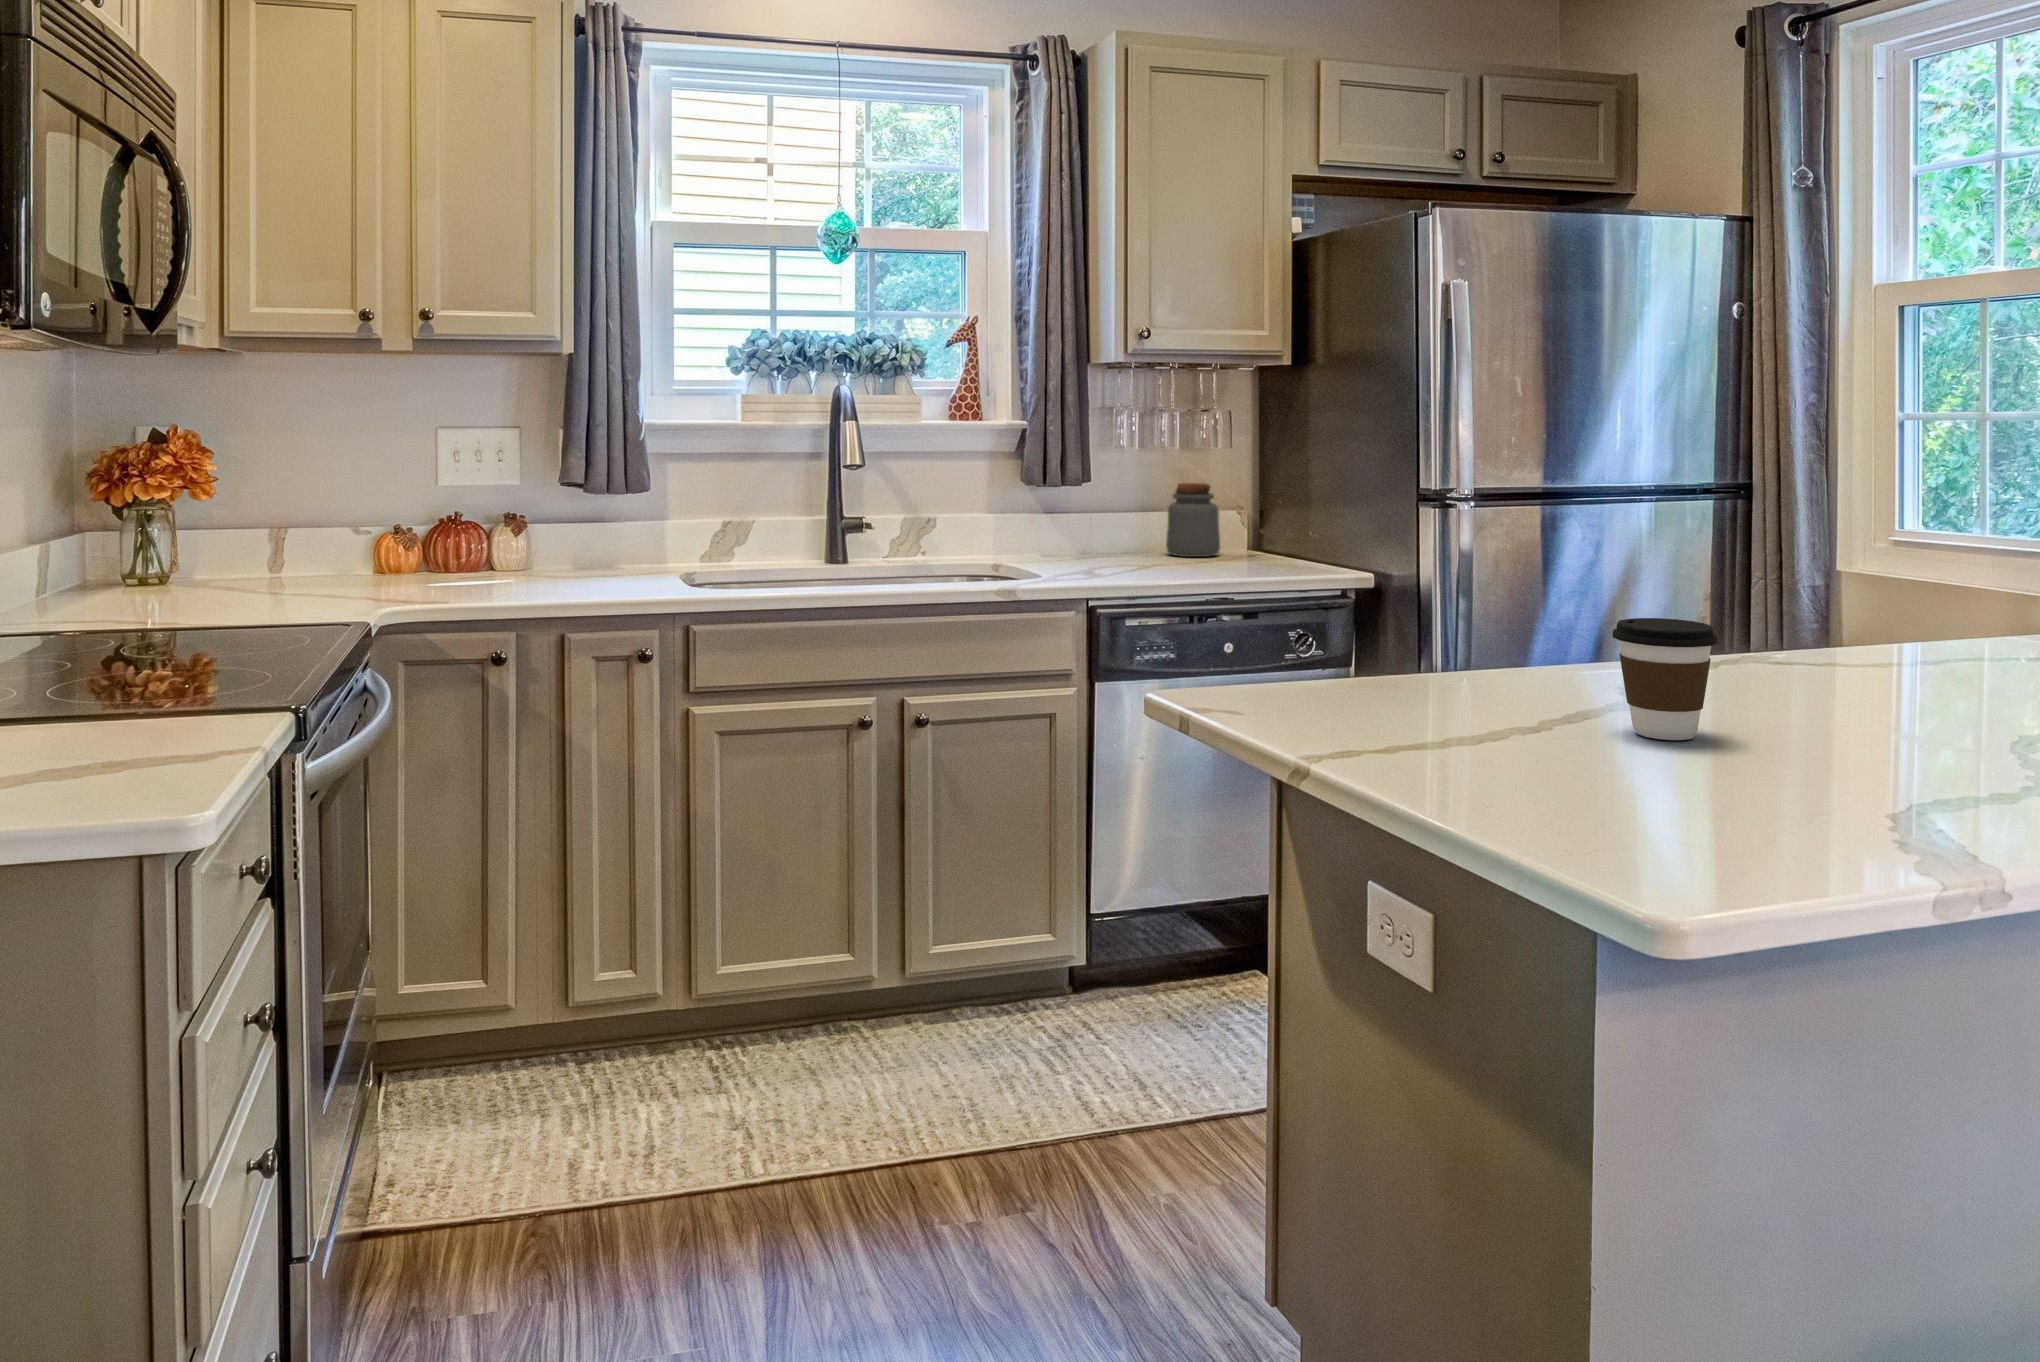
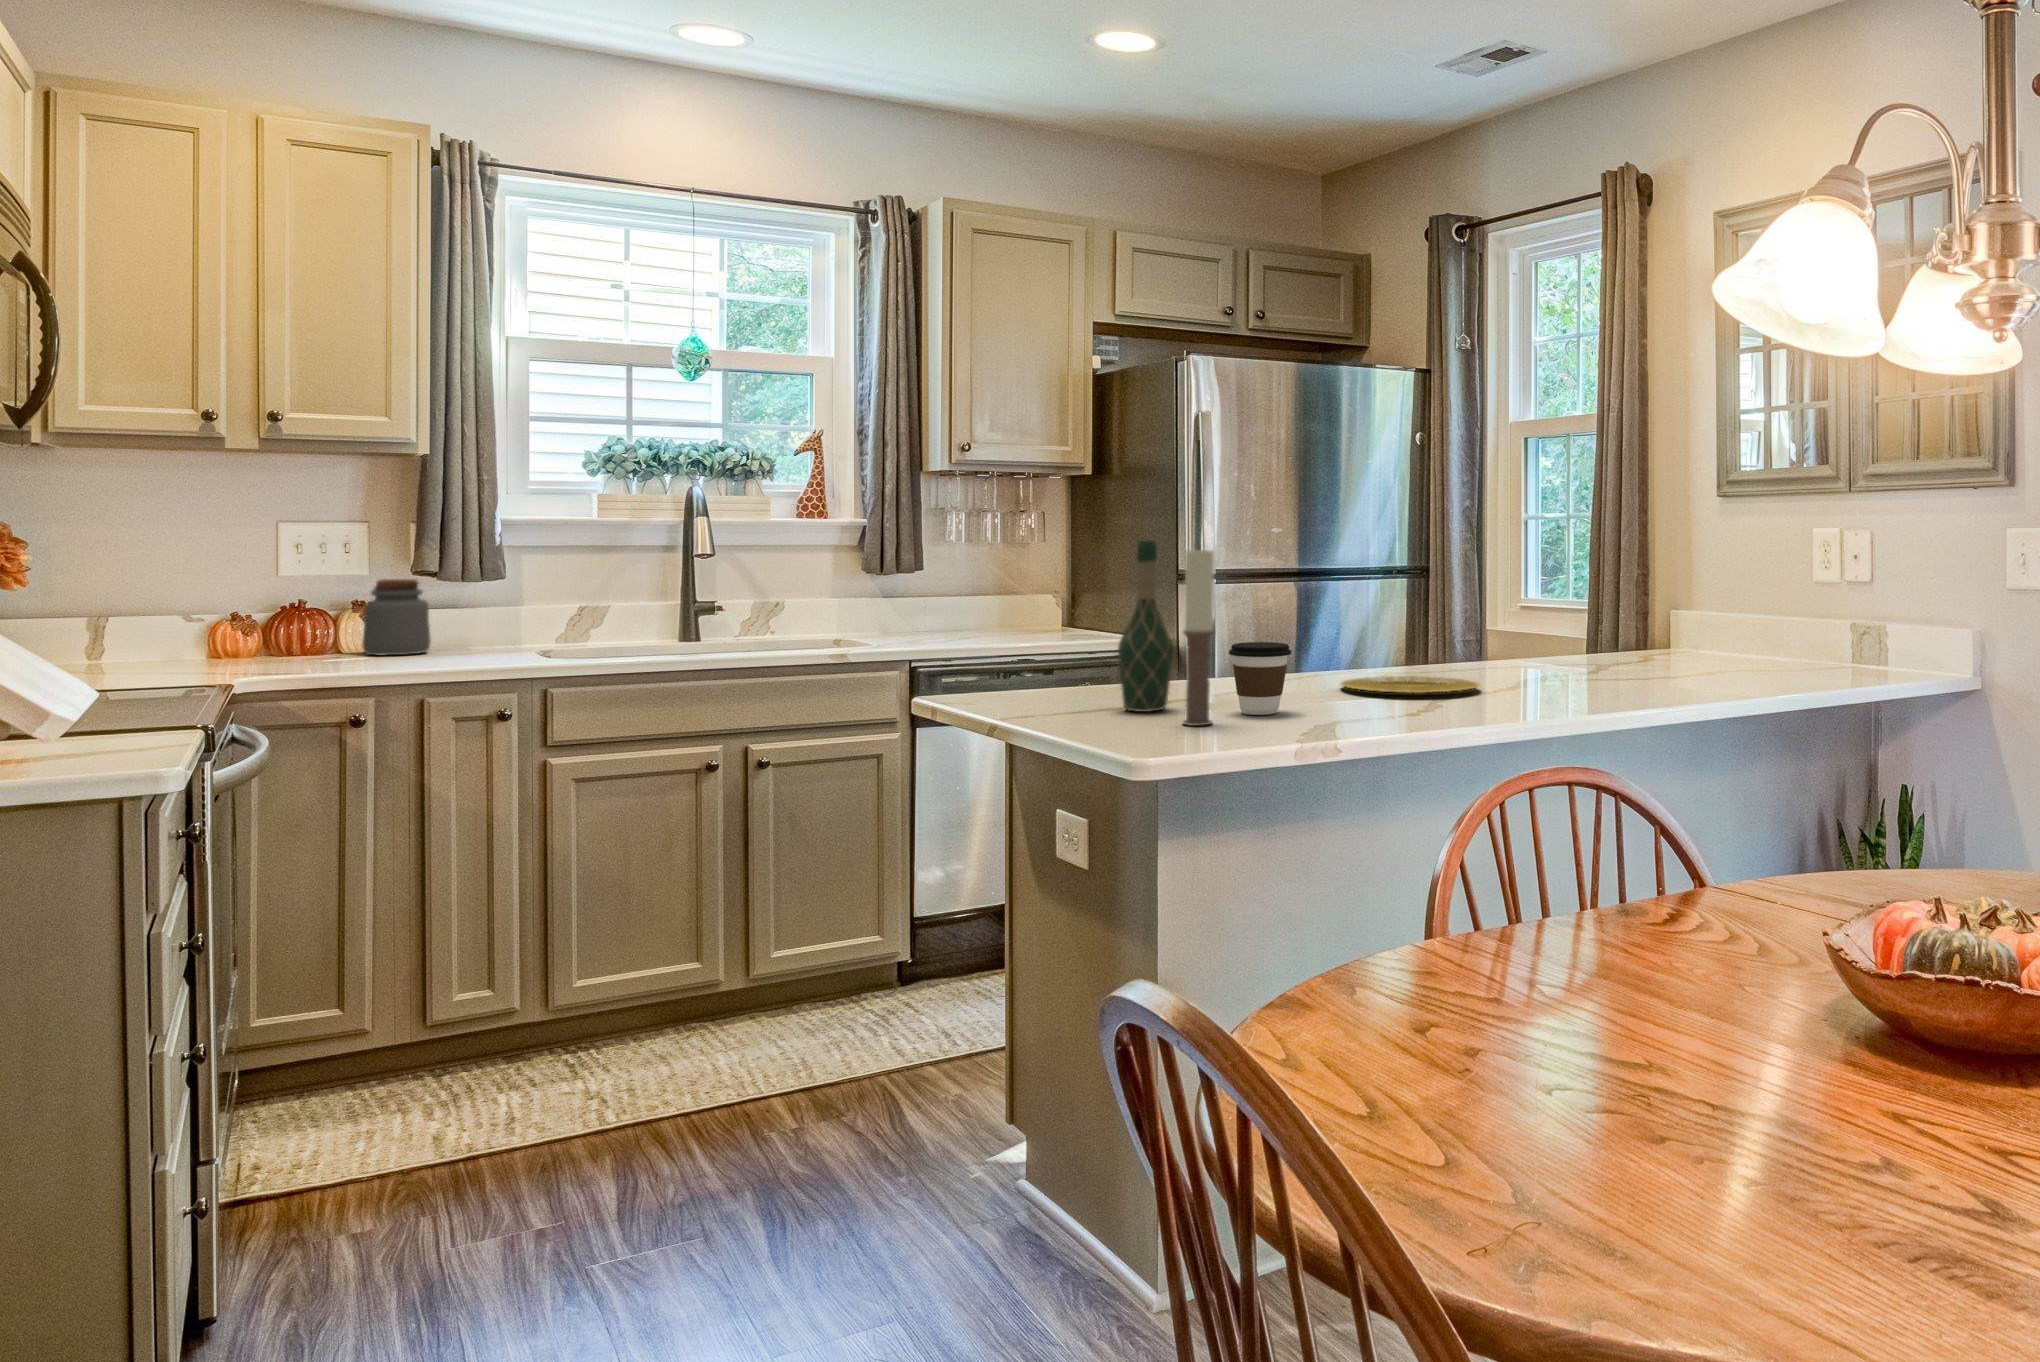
wine bottle: none [1431,455,1518,723] -> present [1118,540,1173,712]
candle: none [1556,465,1609,762] -> present [1183,549,1214,726]
jar: present [1166,483,1220,557] -> present [362,579,430,655]
plate: none [1745,664,1997,704] -> present [1341,676,1479,693]

